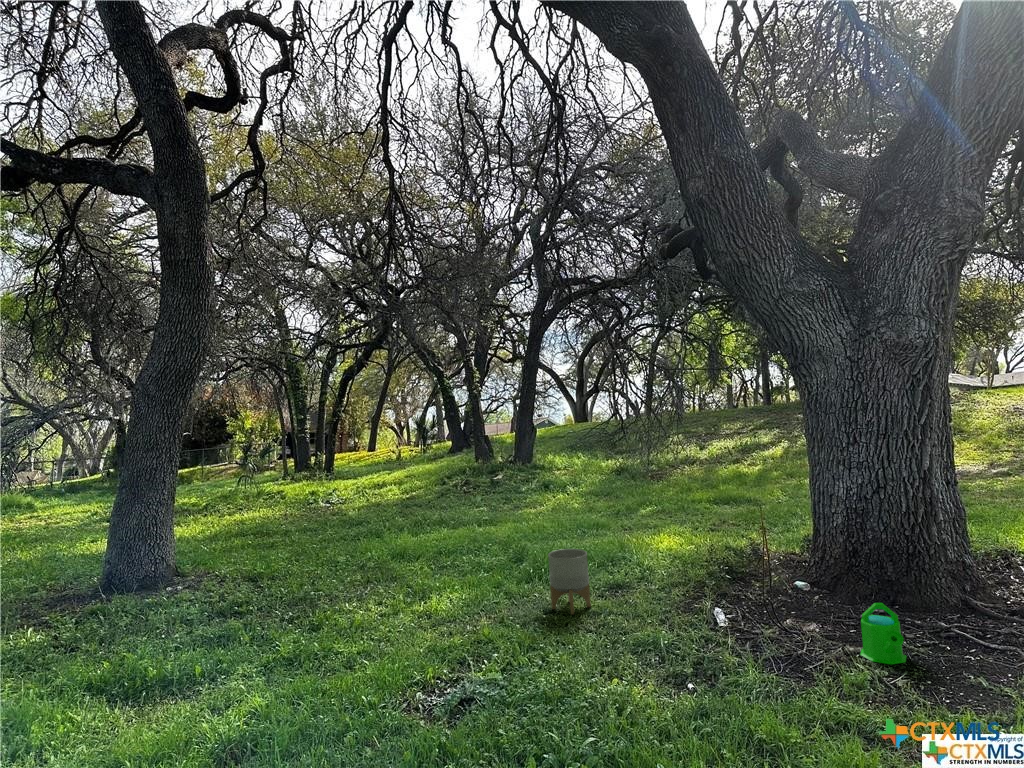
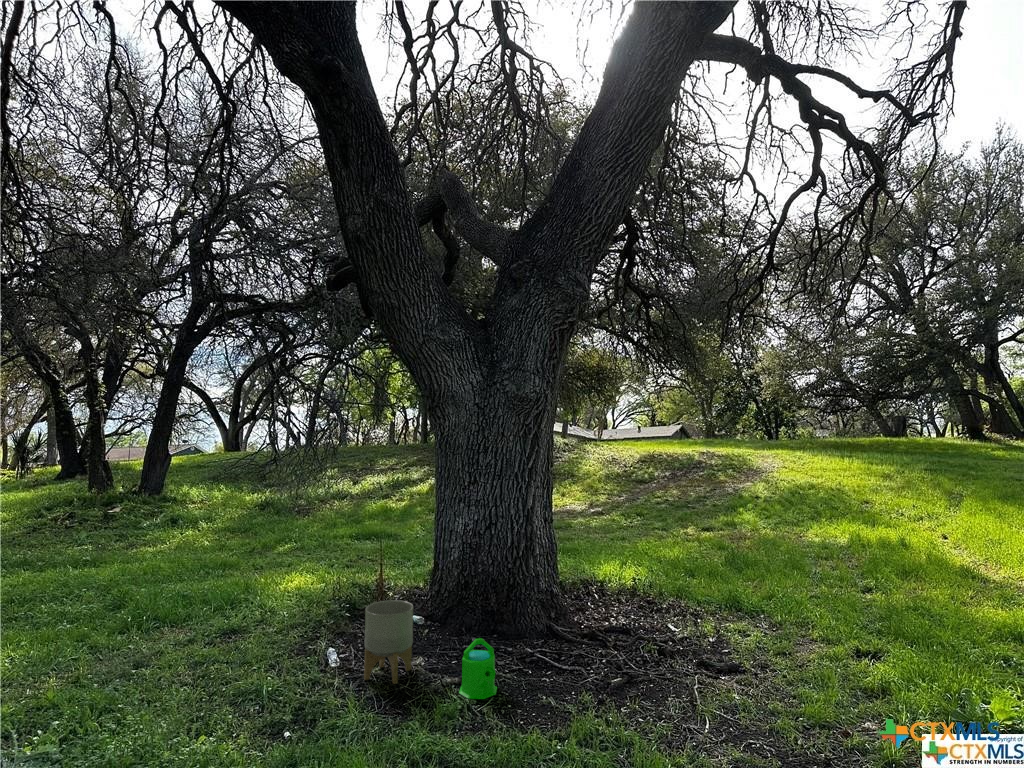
planter: present [548,549,591,615] -> present [364,600,413,684]

